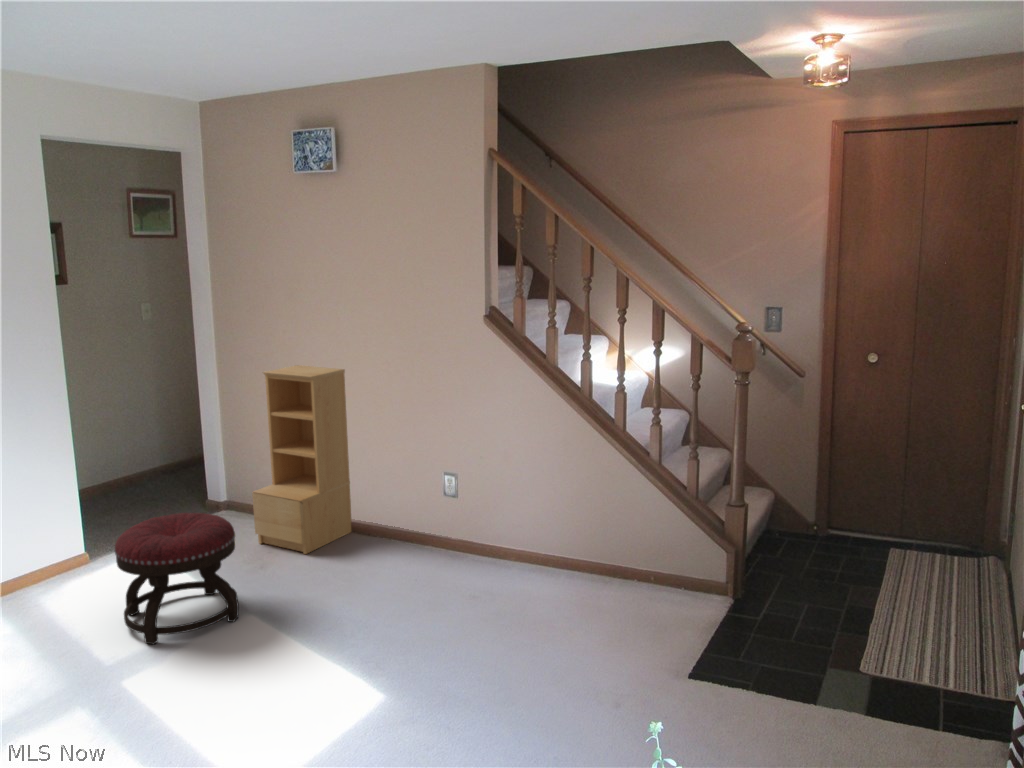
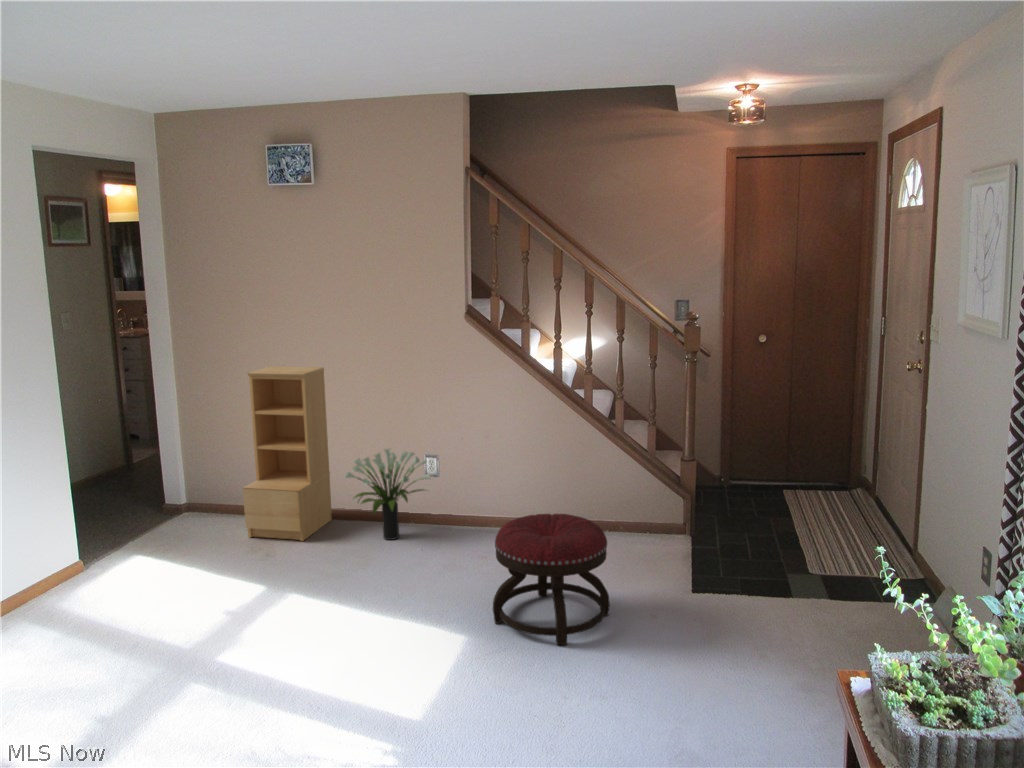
potted plant: none [343,462,440,563] -> present [345,449,430,540]
ottoman: present [114,513,239,644] -> present [493,514,610,645]

